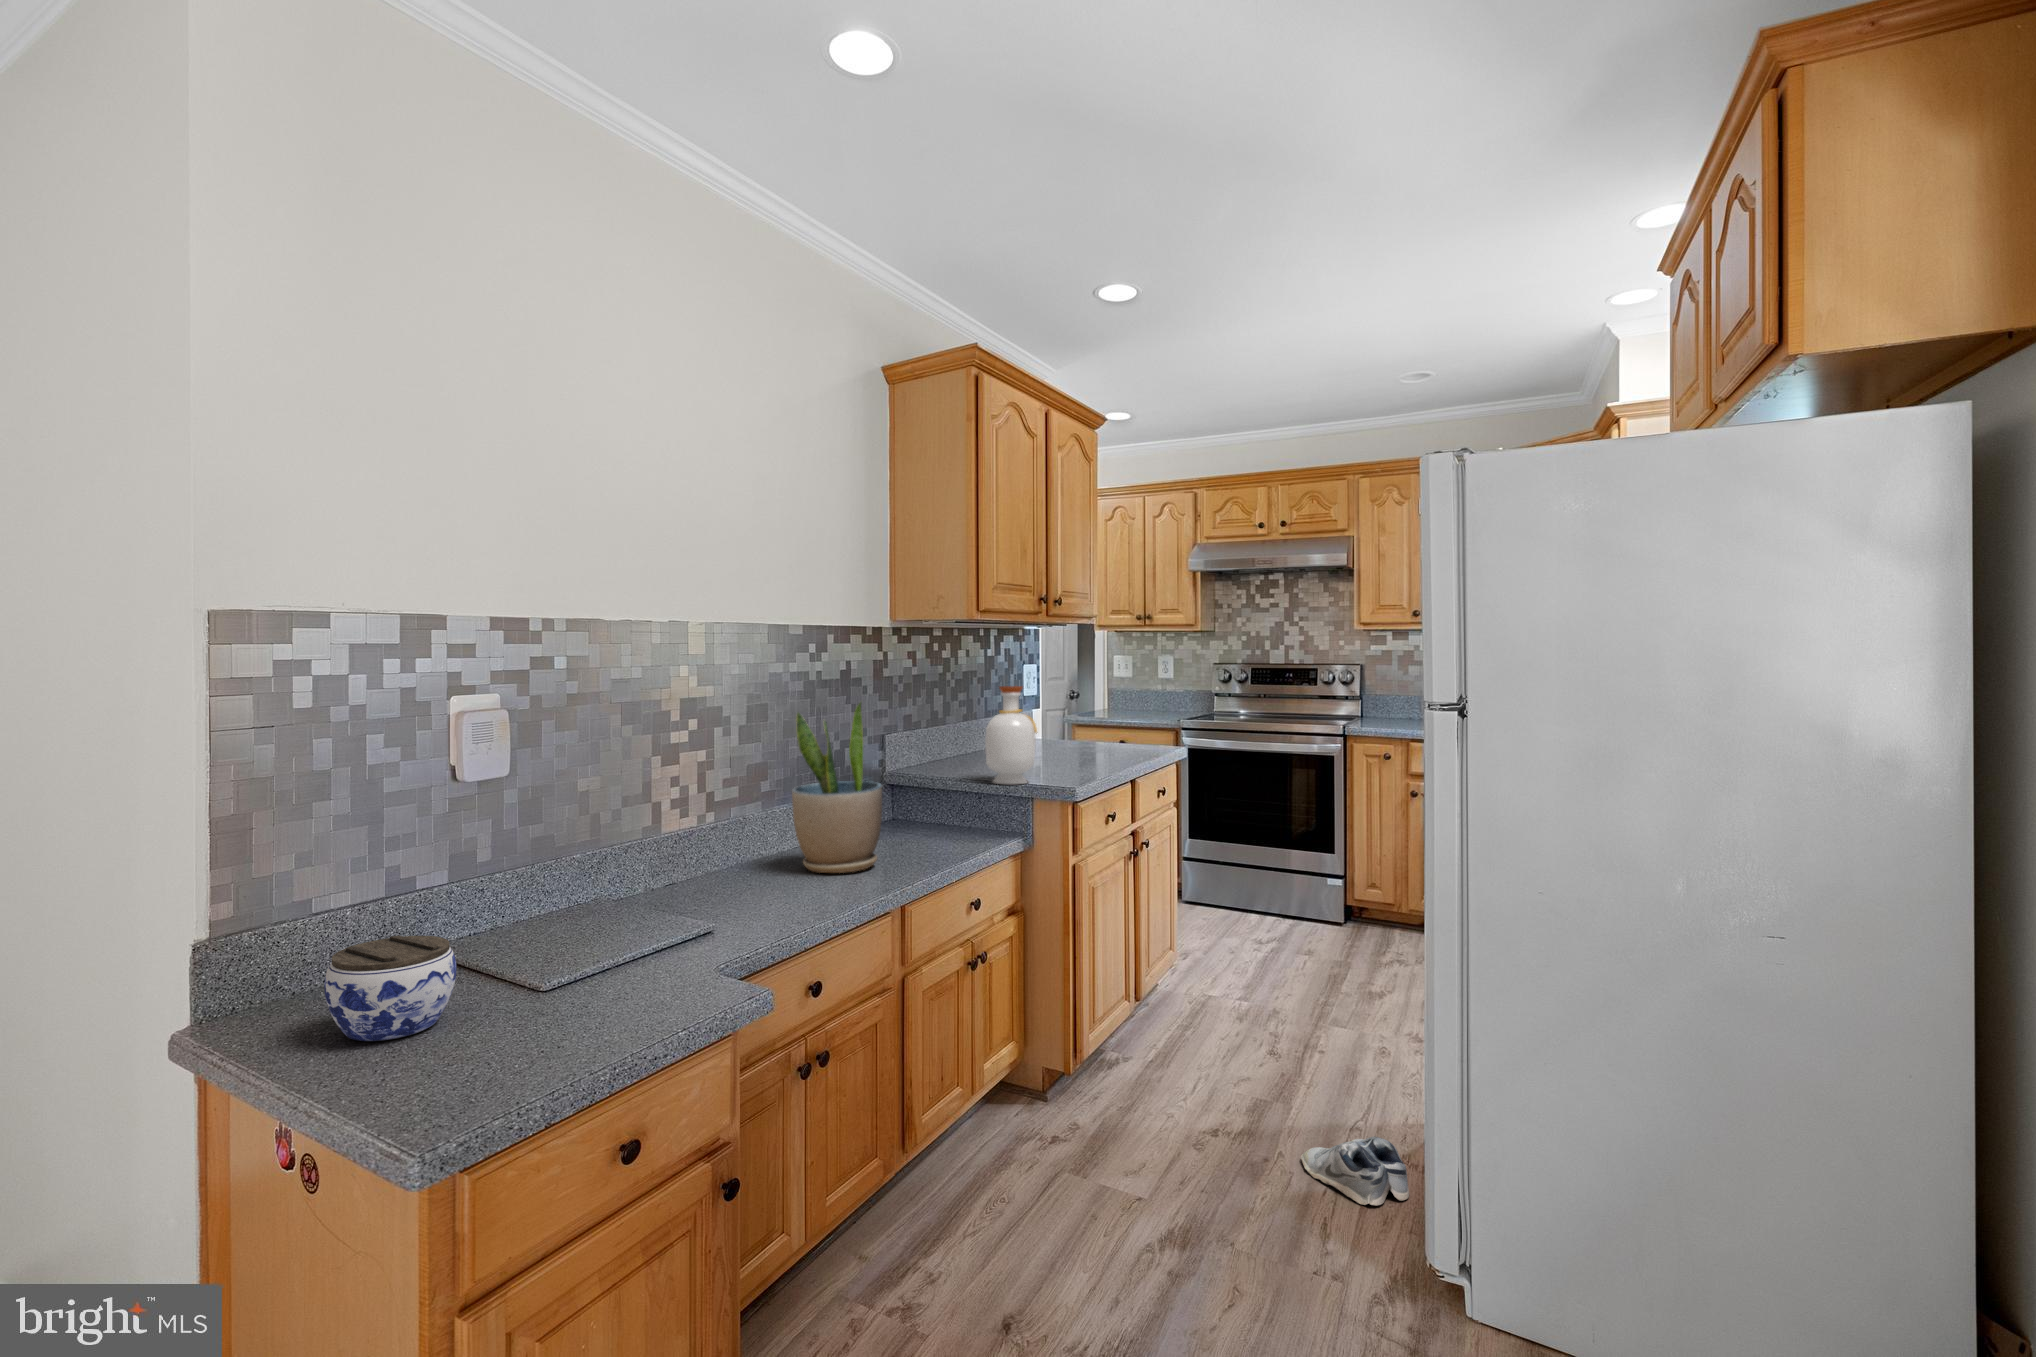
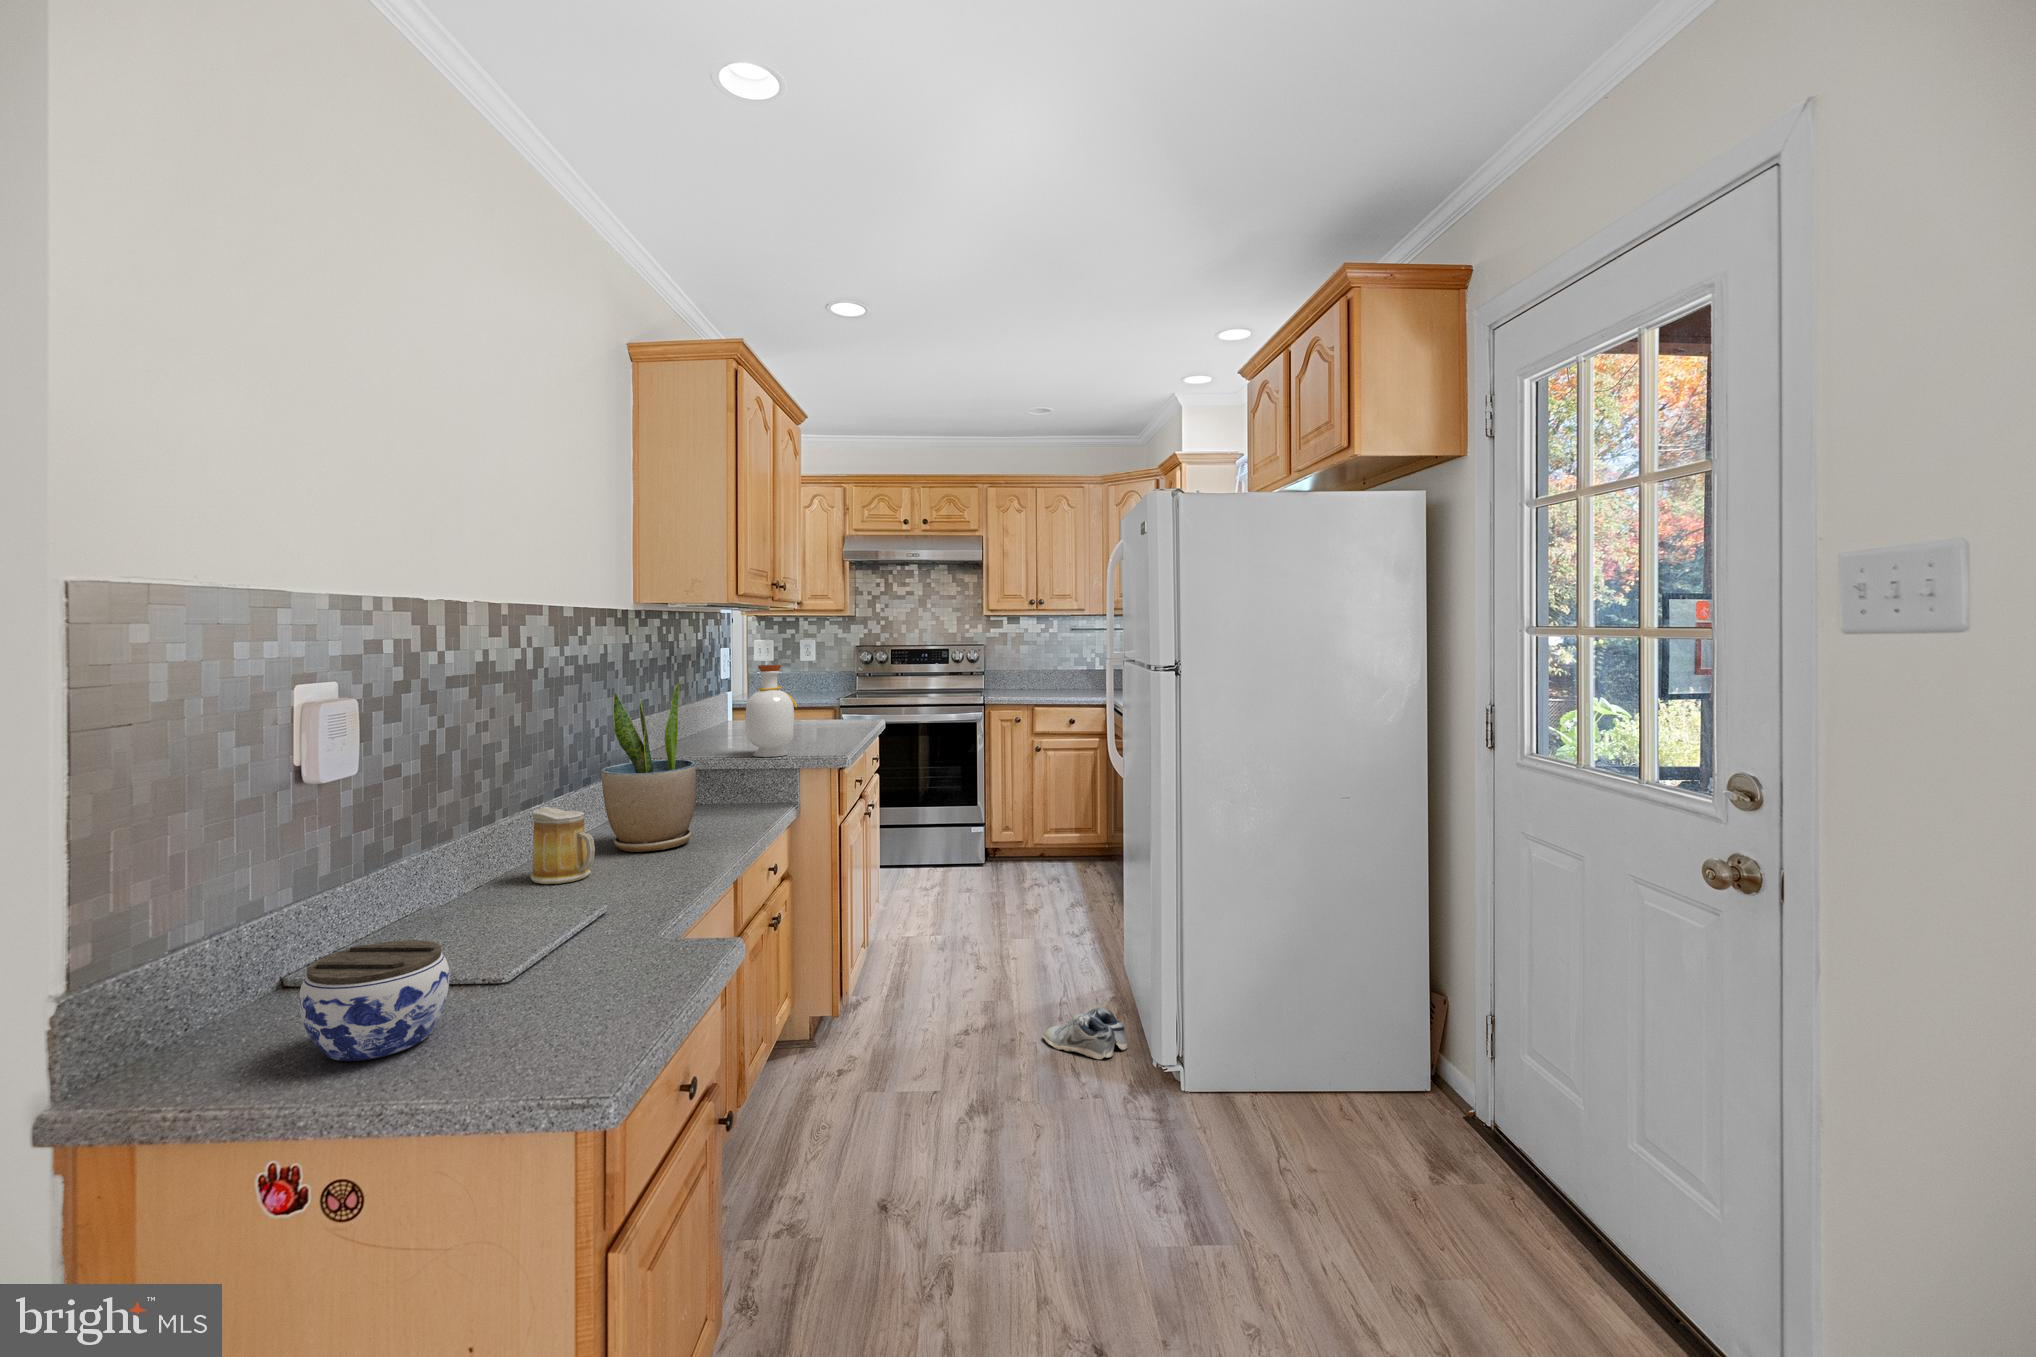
mug: none [697,820,752,896] -> present [531,807,595,884]

